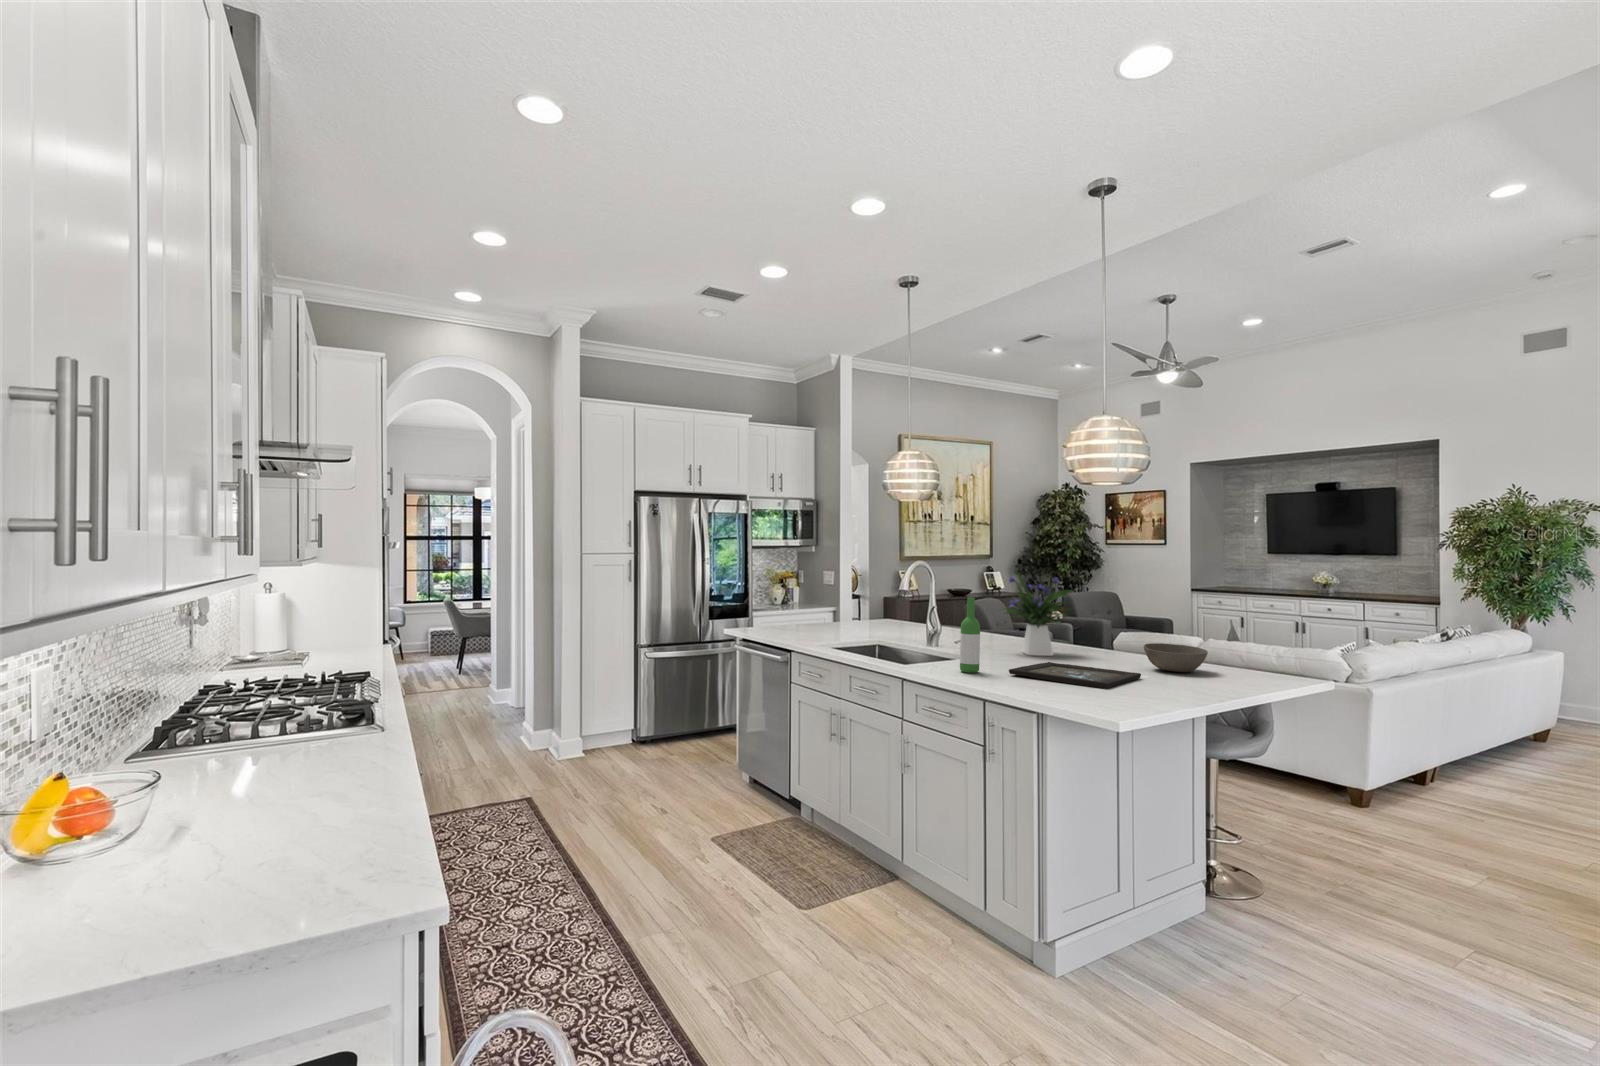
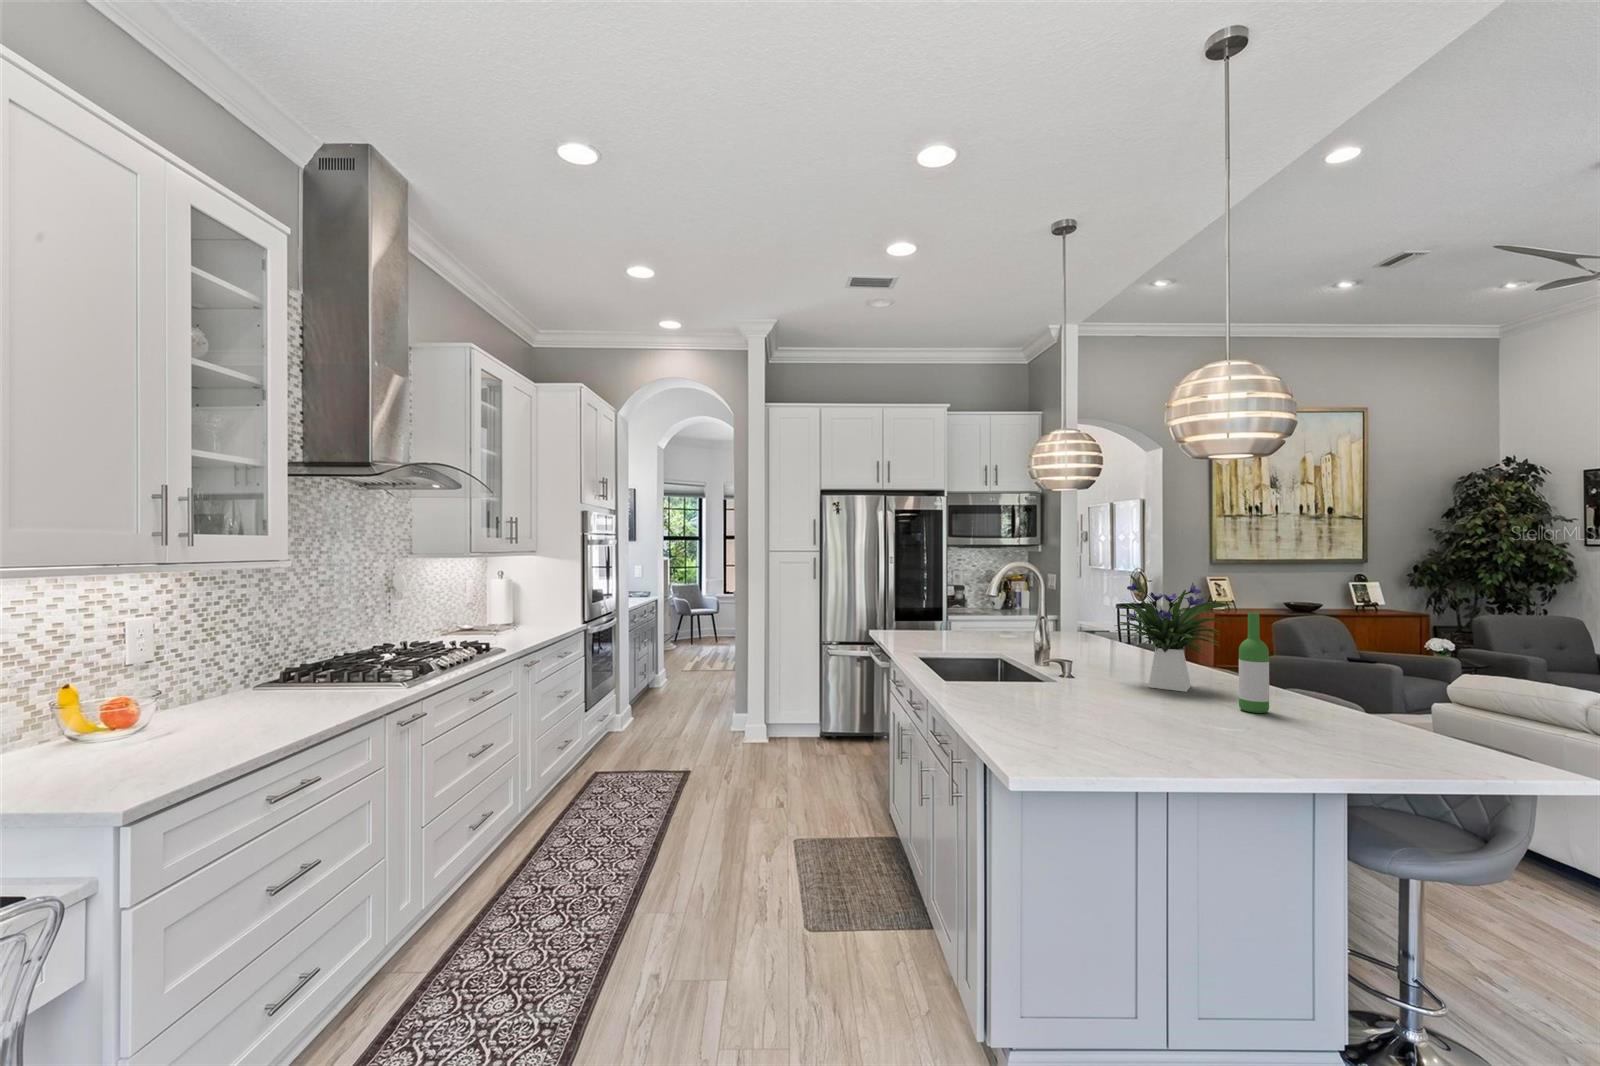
wine bottle: present [960,597,980,673] -> present [1239,612,1269,713]
bowl: present [1144,643,1208,672] -> none [1271,689,1389,742]
tray: present [1009,662,1141,689] -> none [1020,699,1216,746]

